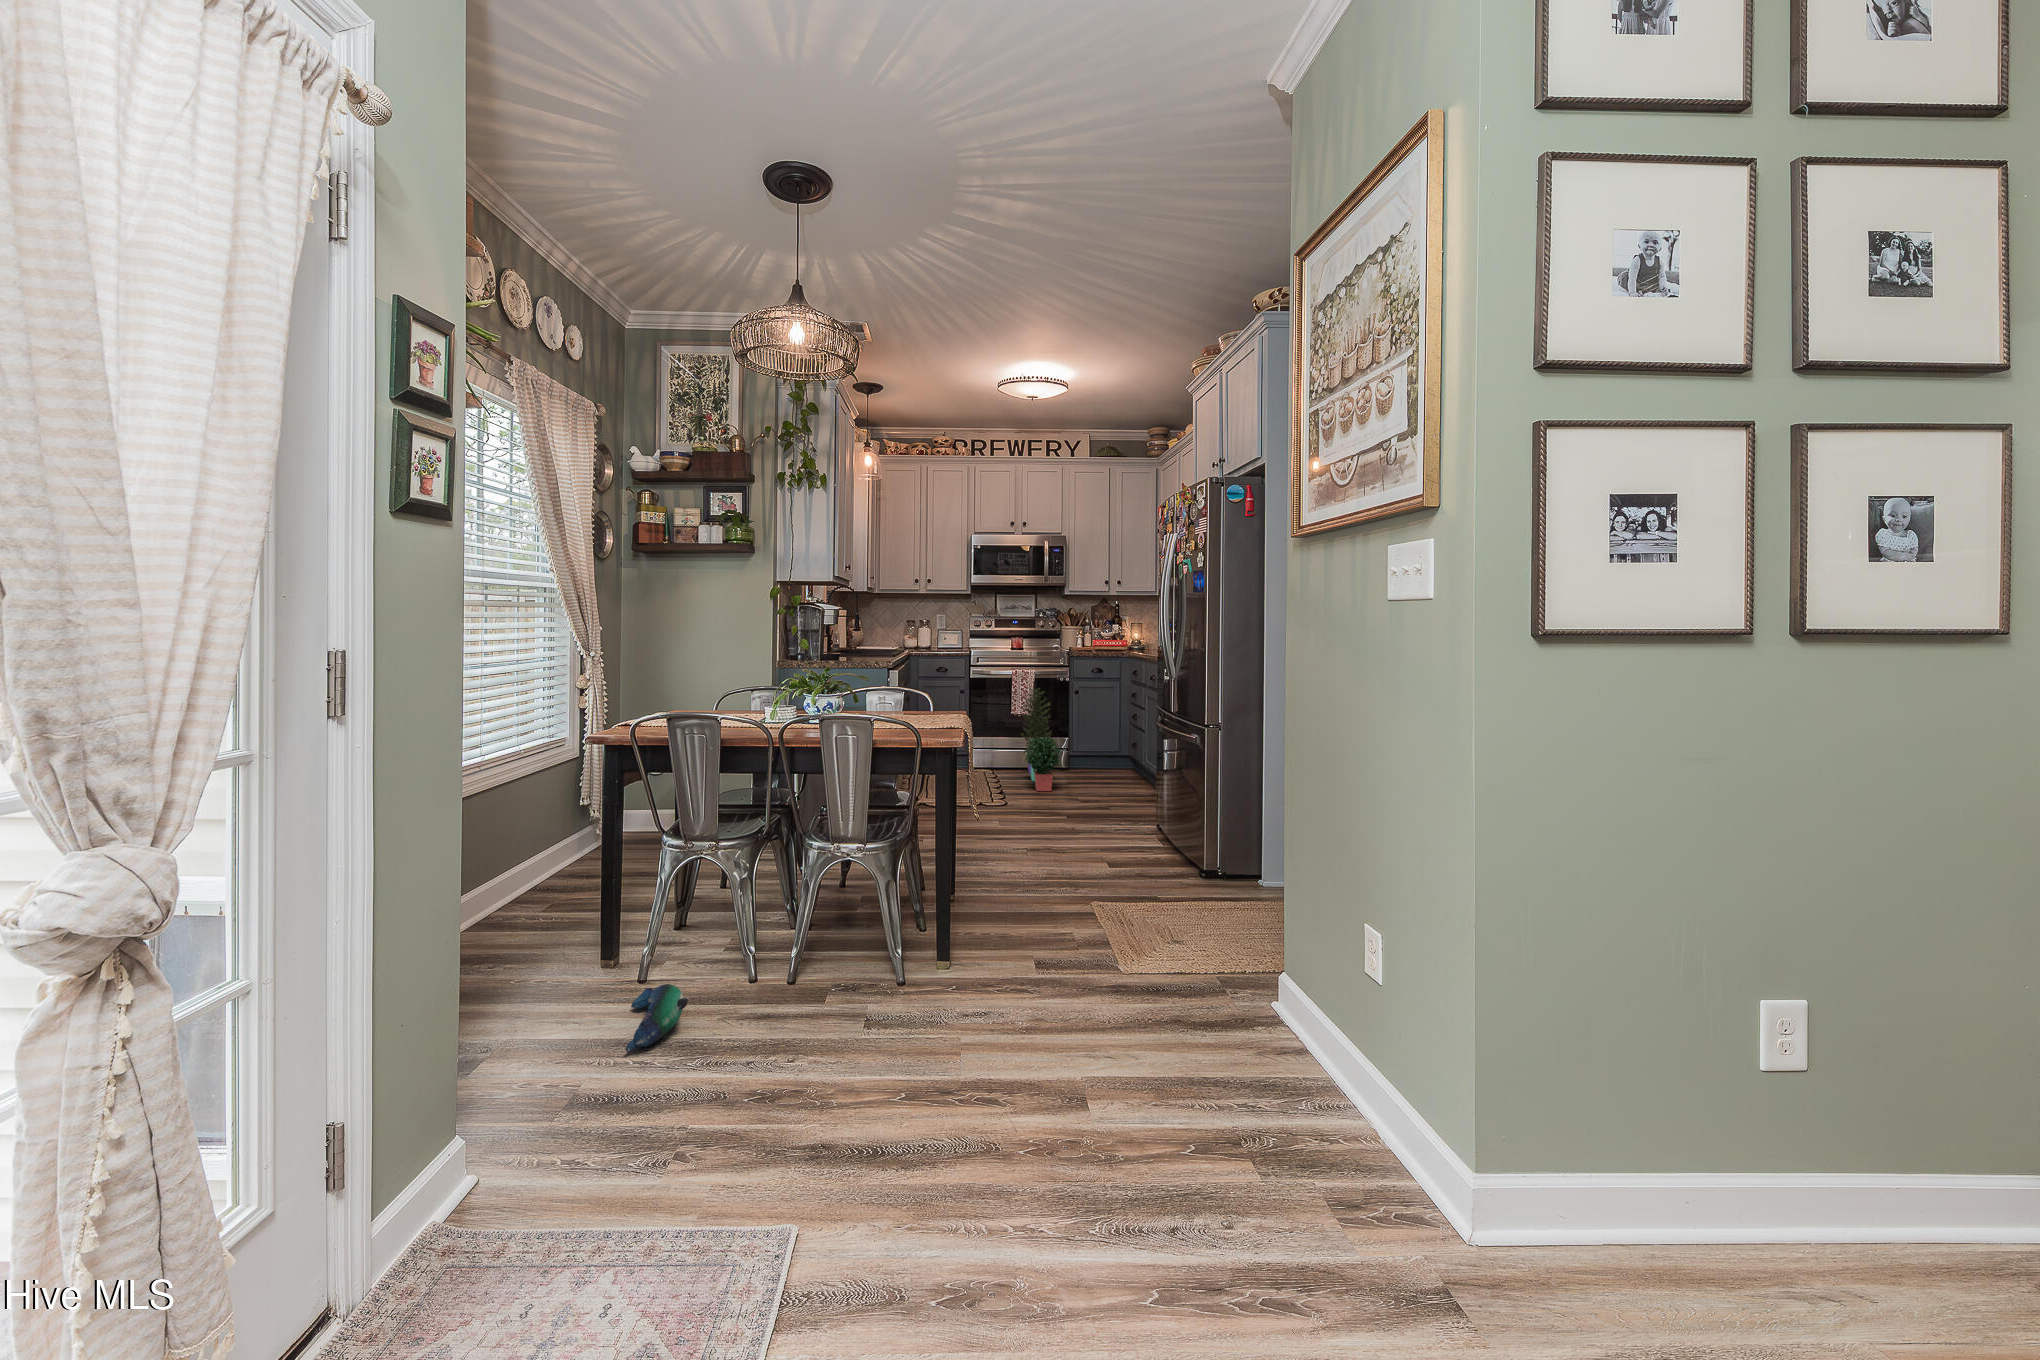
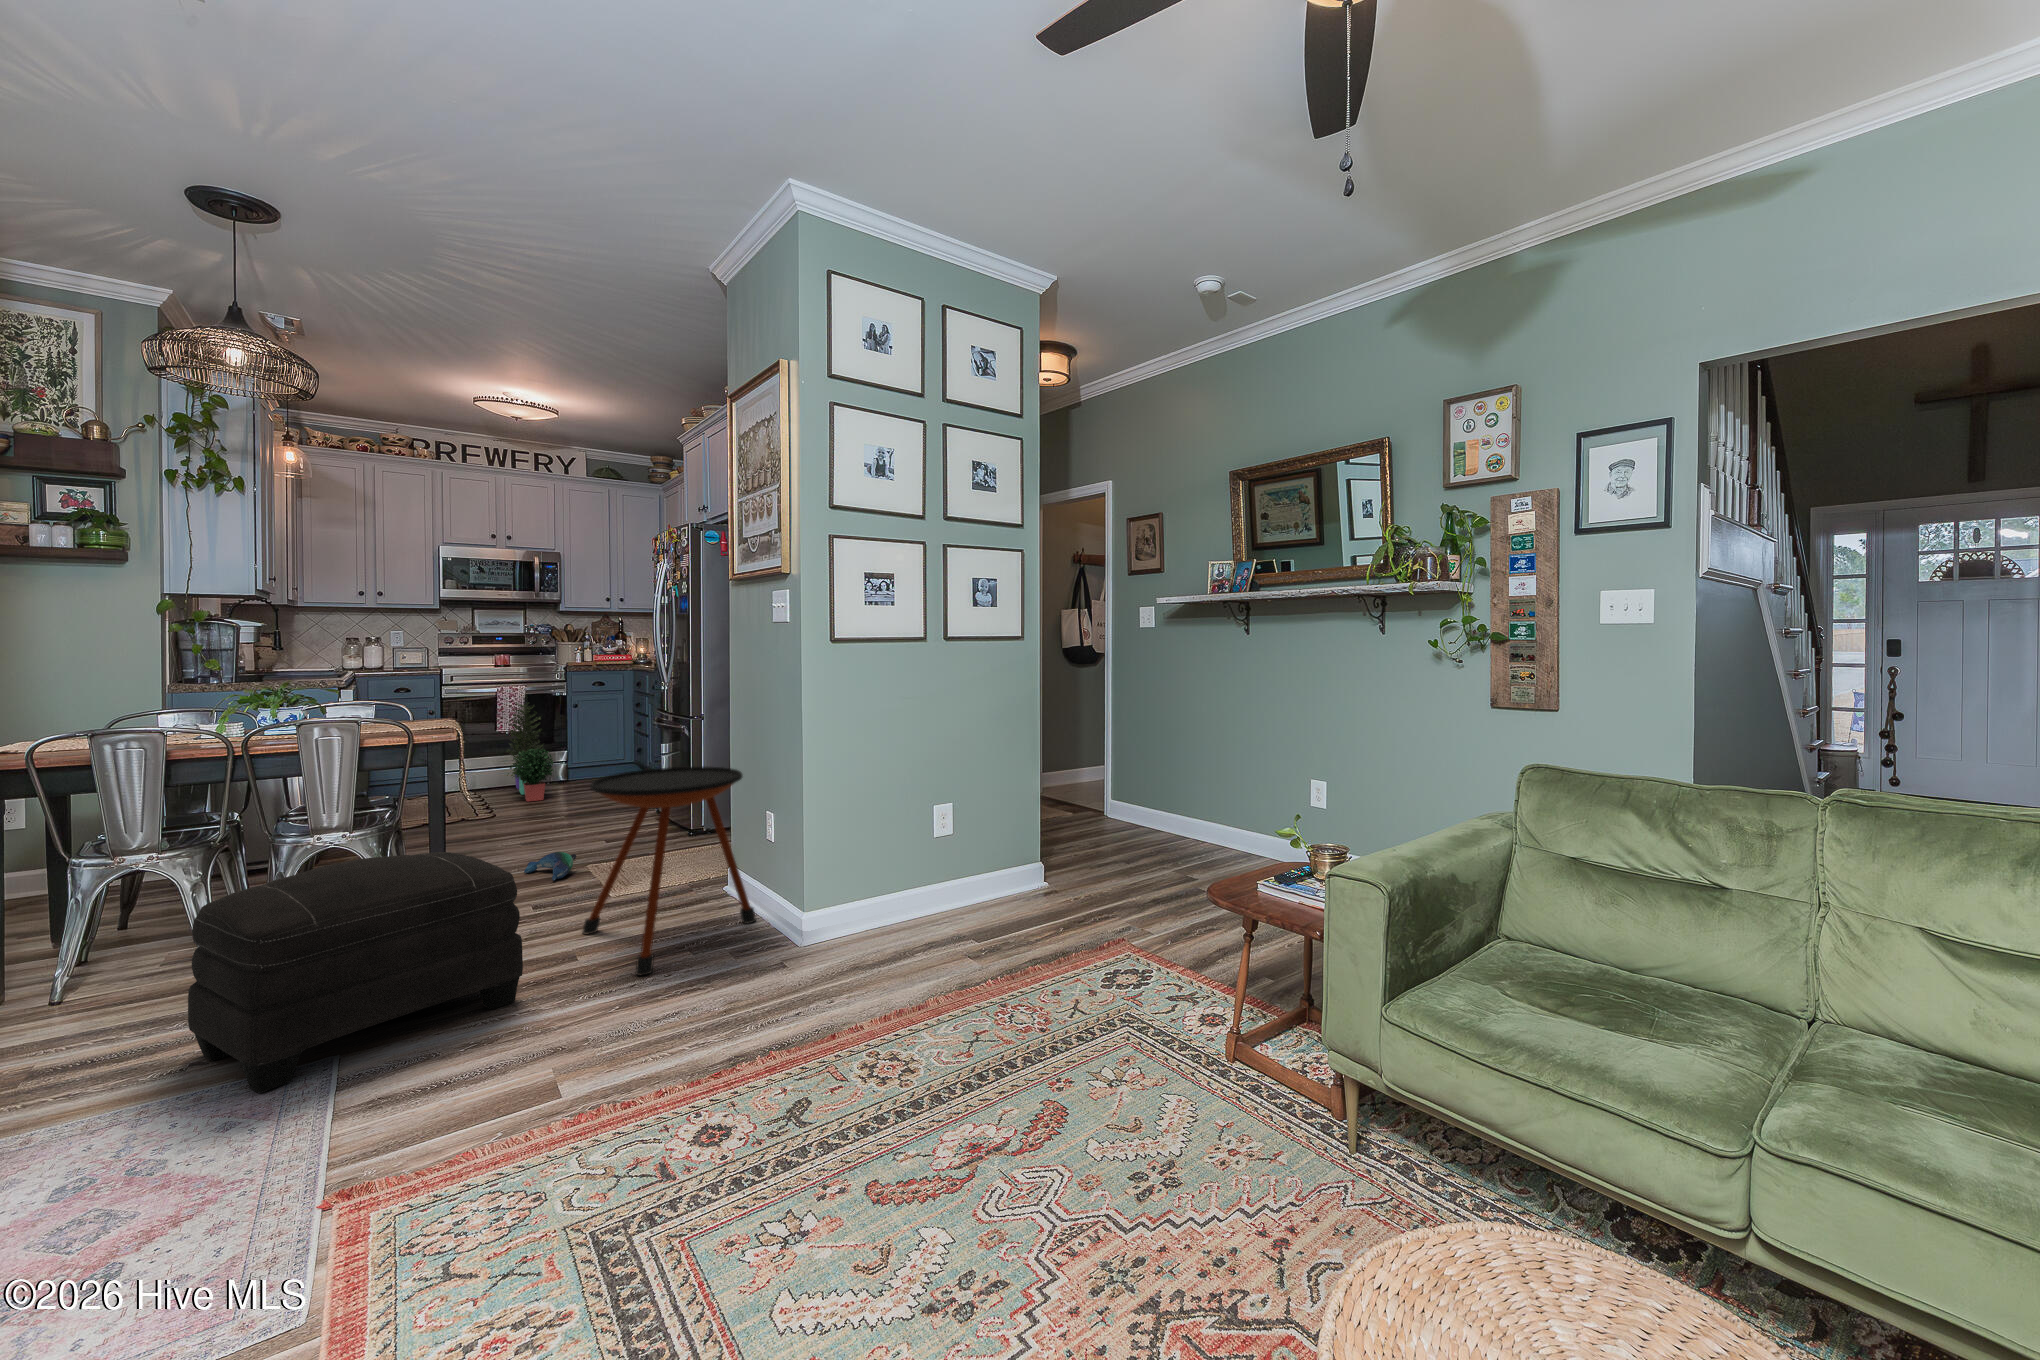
side table: none [1094,816,1347,1182] -> present [582,767,756,975]
ottoman: none [688,908,1022,1248] -> present [188,852,523,1093]
plush toy: present [626,984,688,1052] -> present [524,852,576,881]

